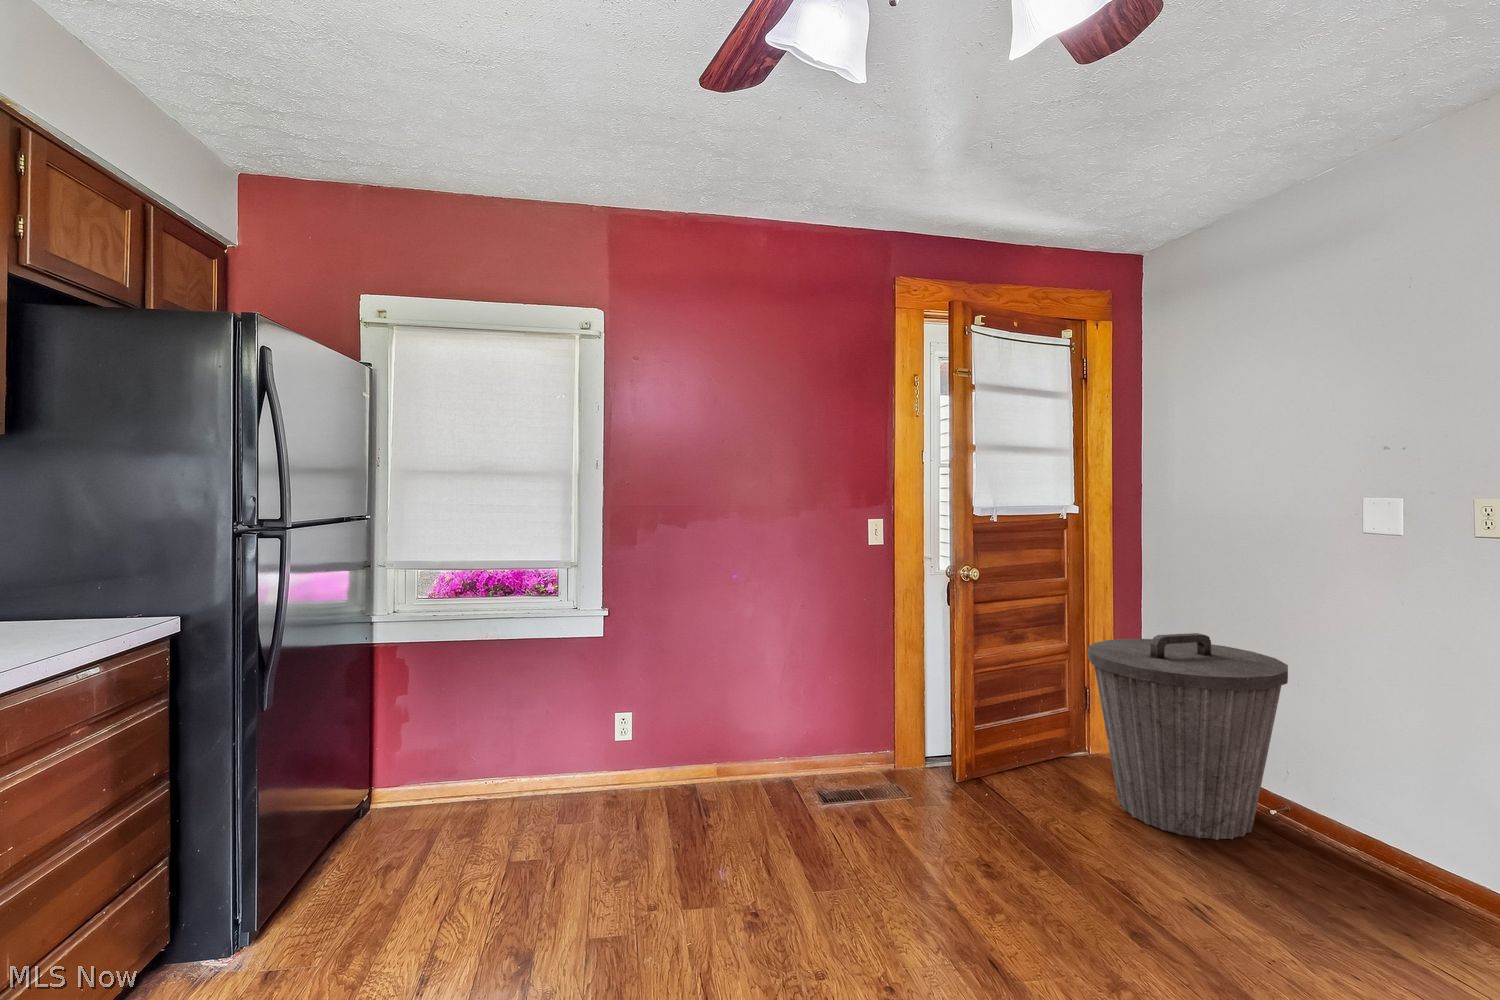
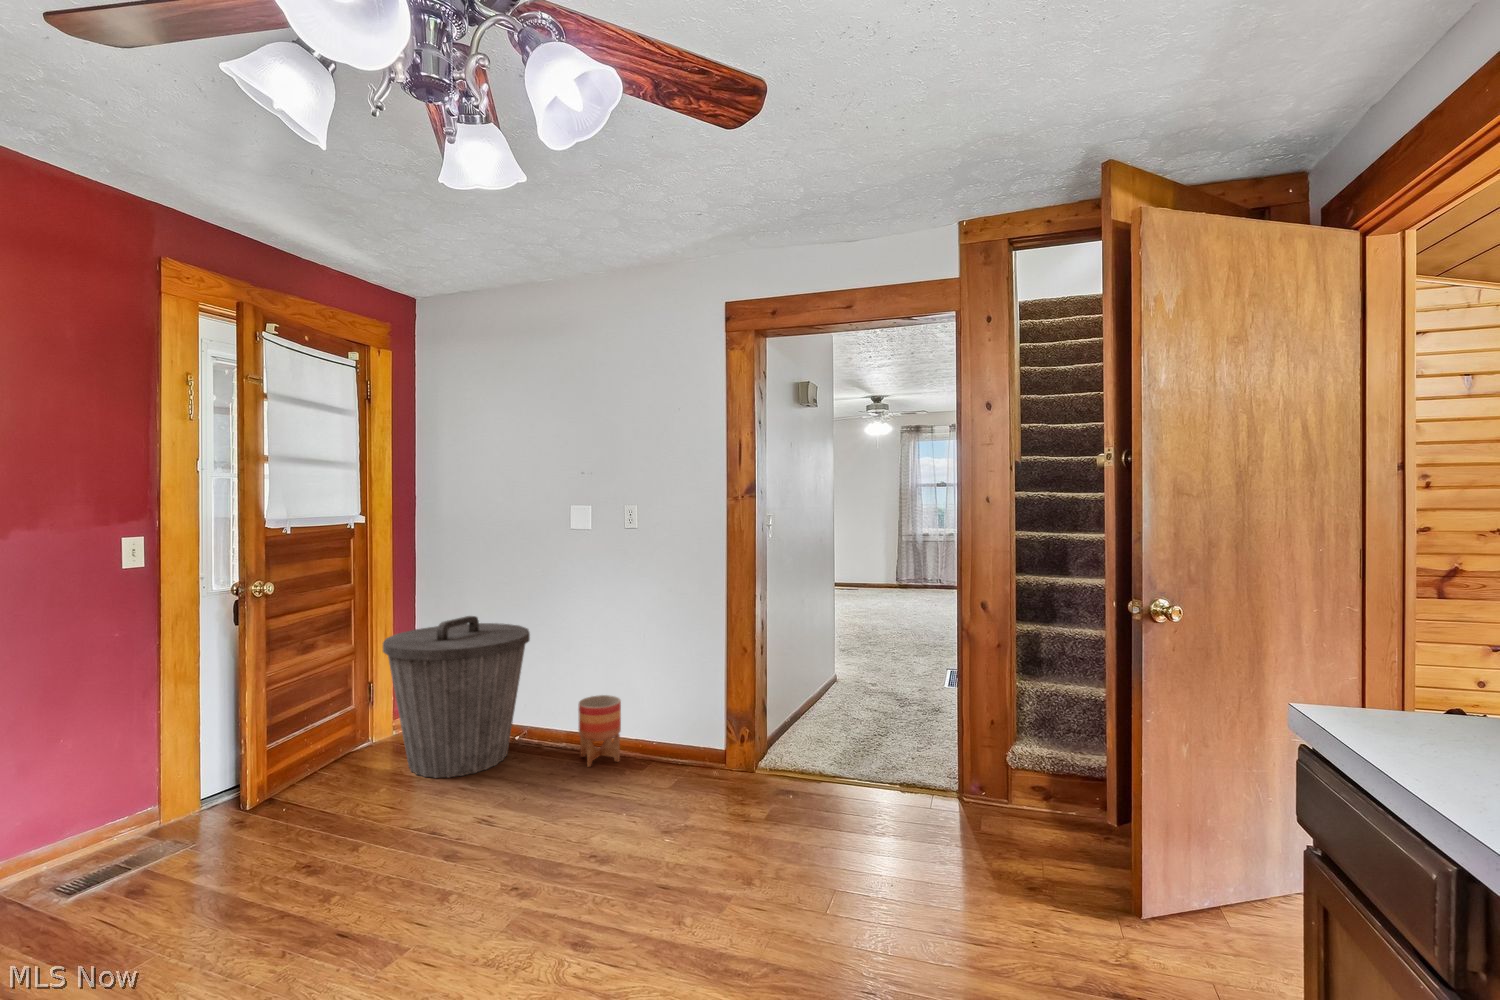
planter: none [1374,793,1467,921] -> present [578,695,621,767]

